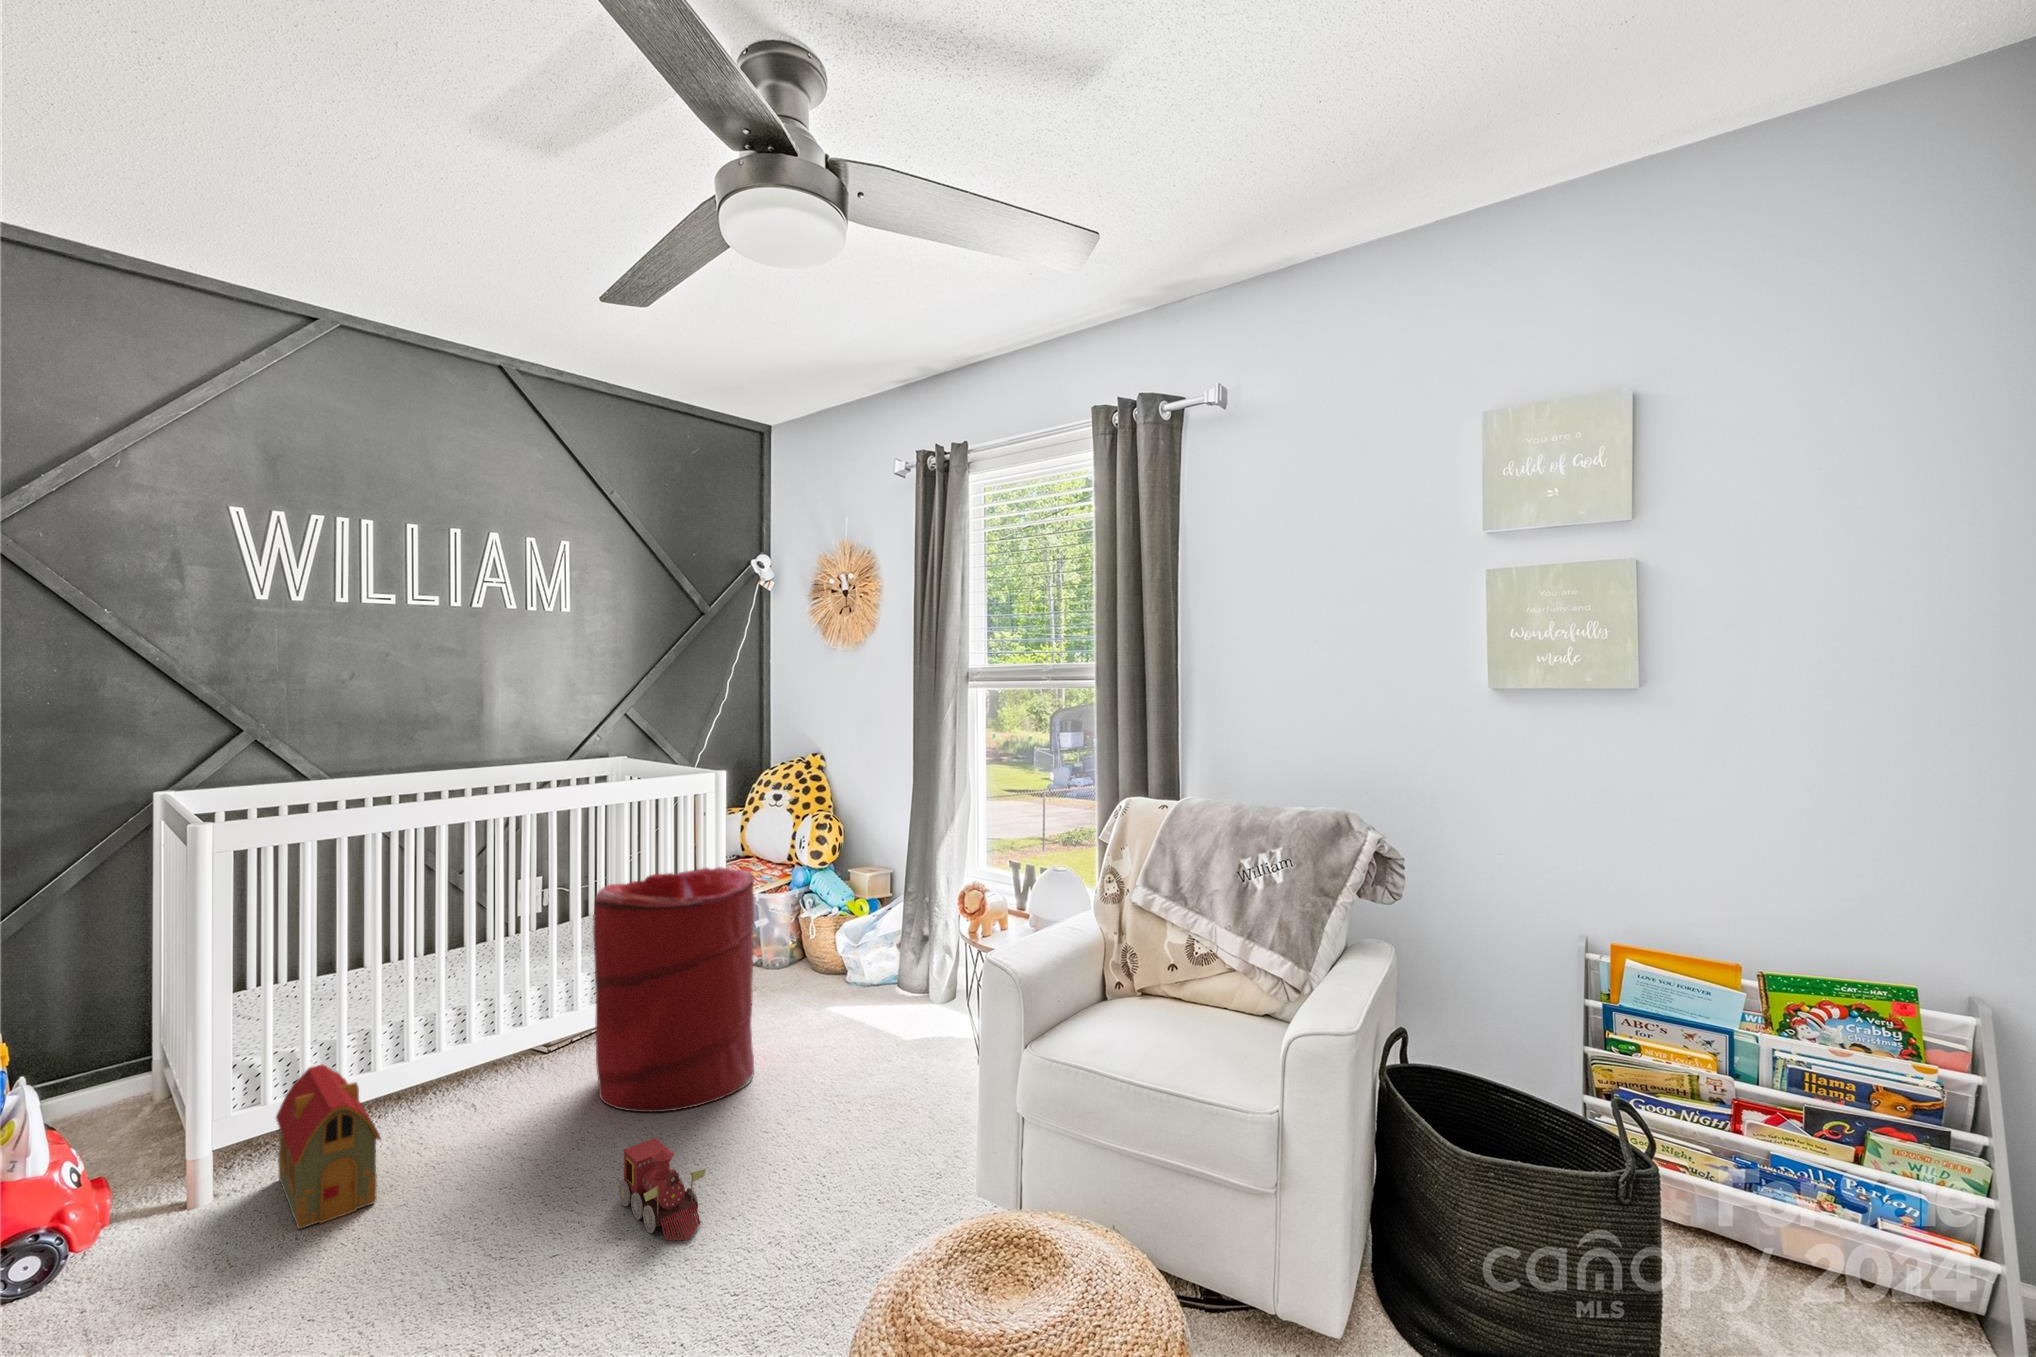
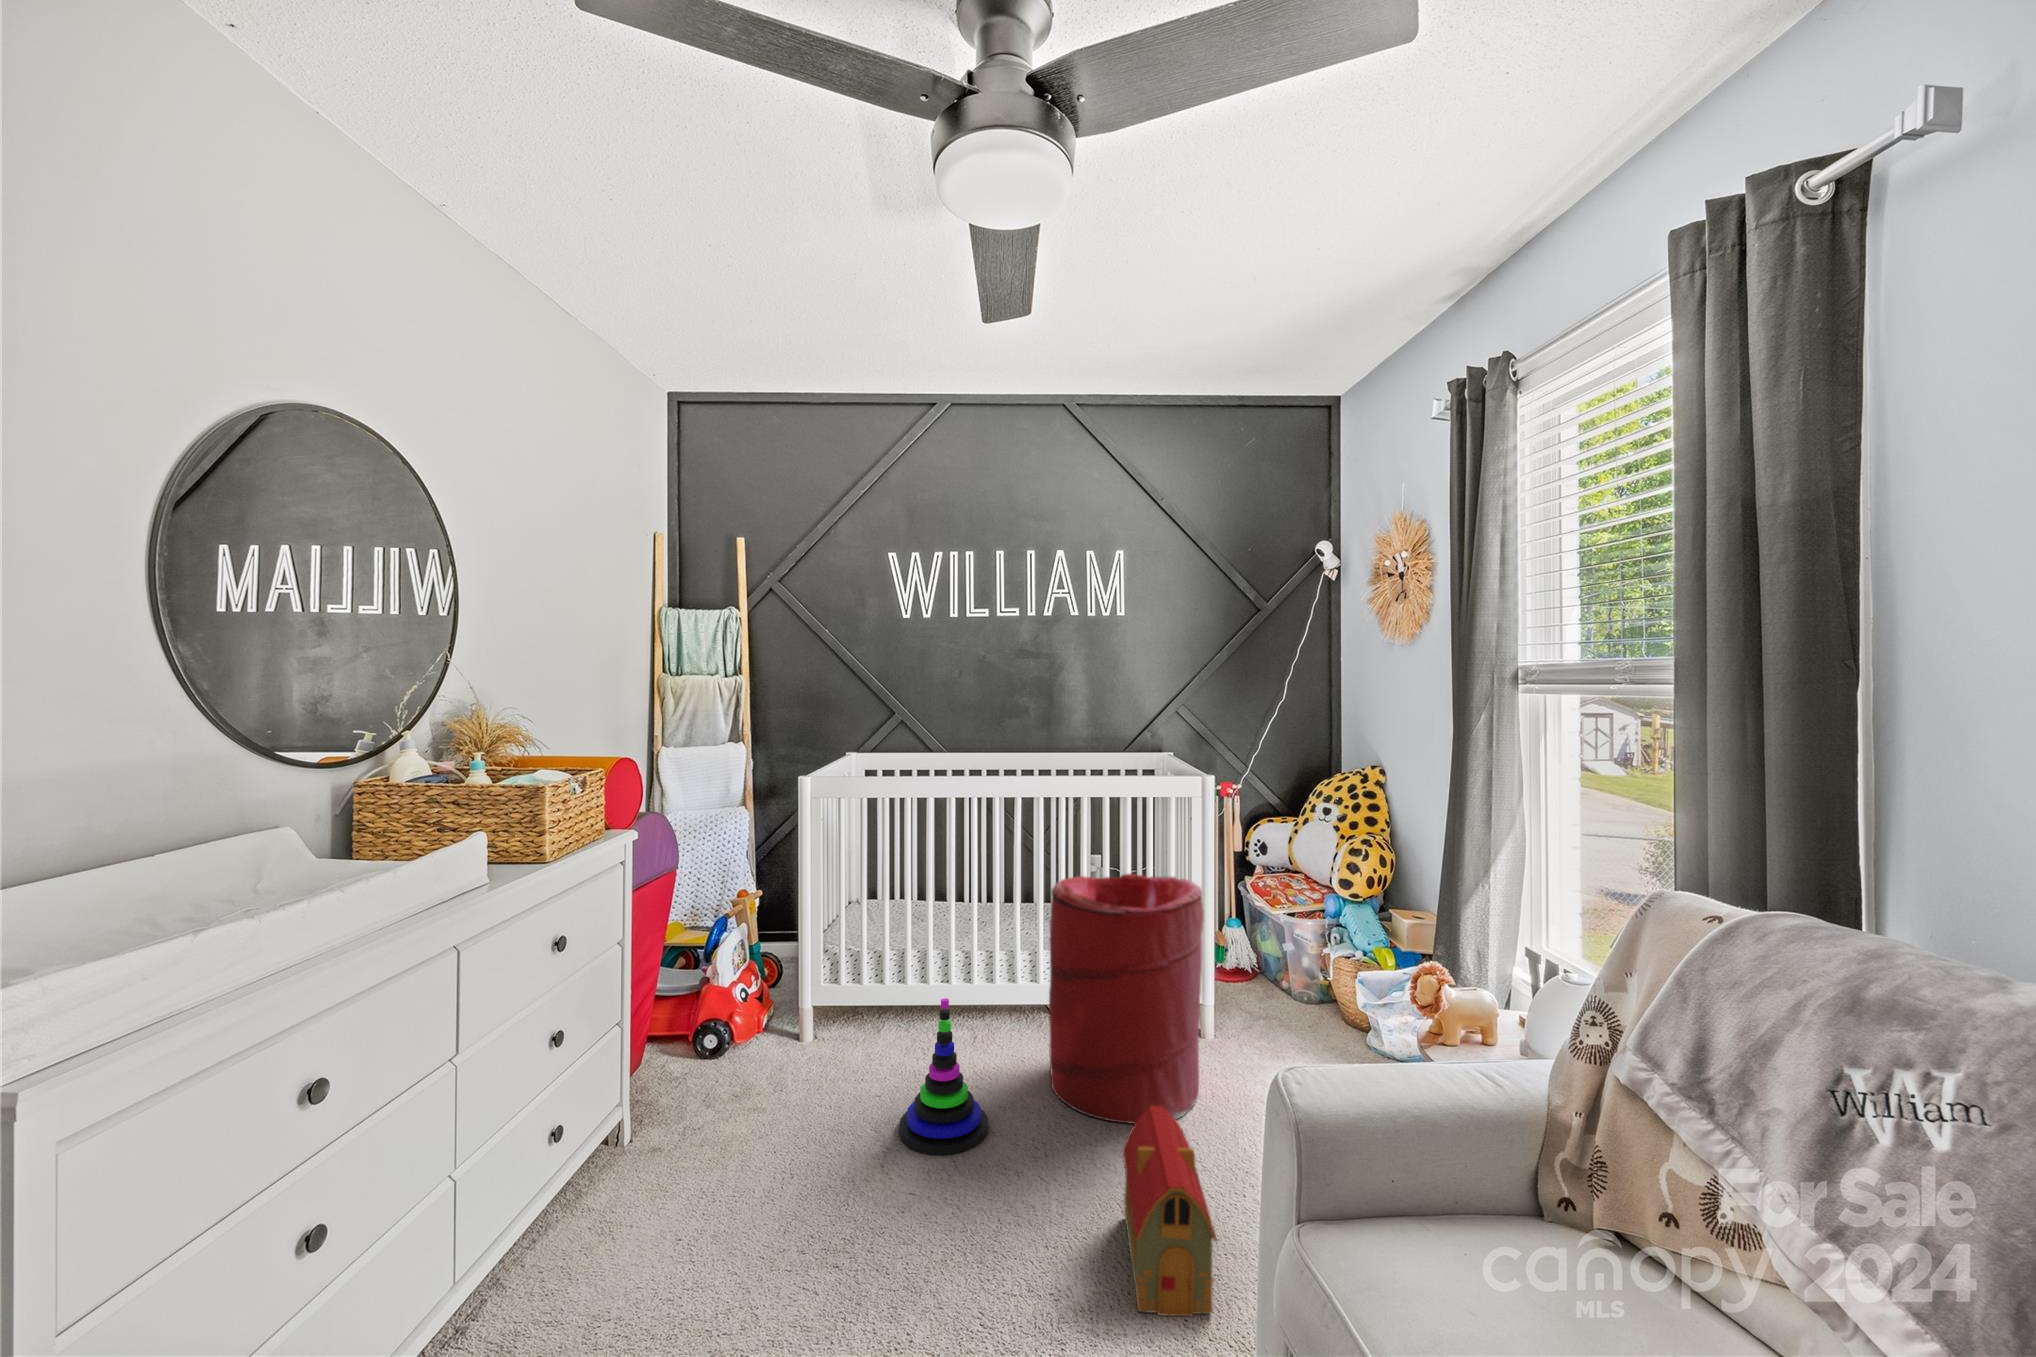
stacking toy: none [465,1034,578,1210] -> present [899,998,988,1155]
toy house: present [276,1064,381,1229] -> present [1123,1106,1217,1316]
toy train: present [619,1138,706,1240] -> none [967,1139,1032,1262]

